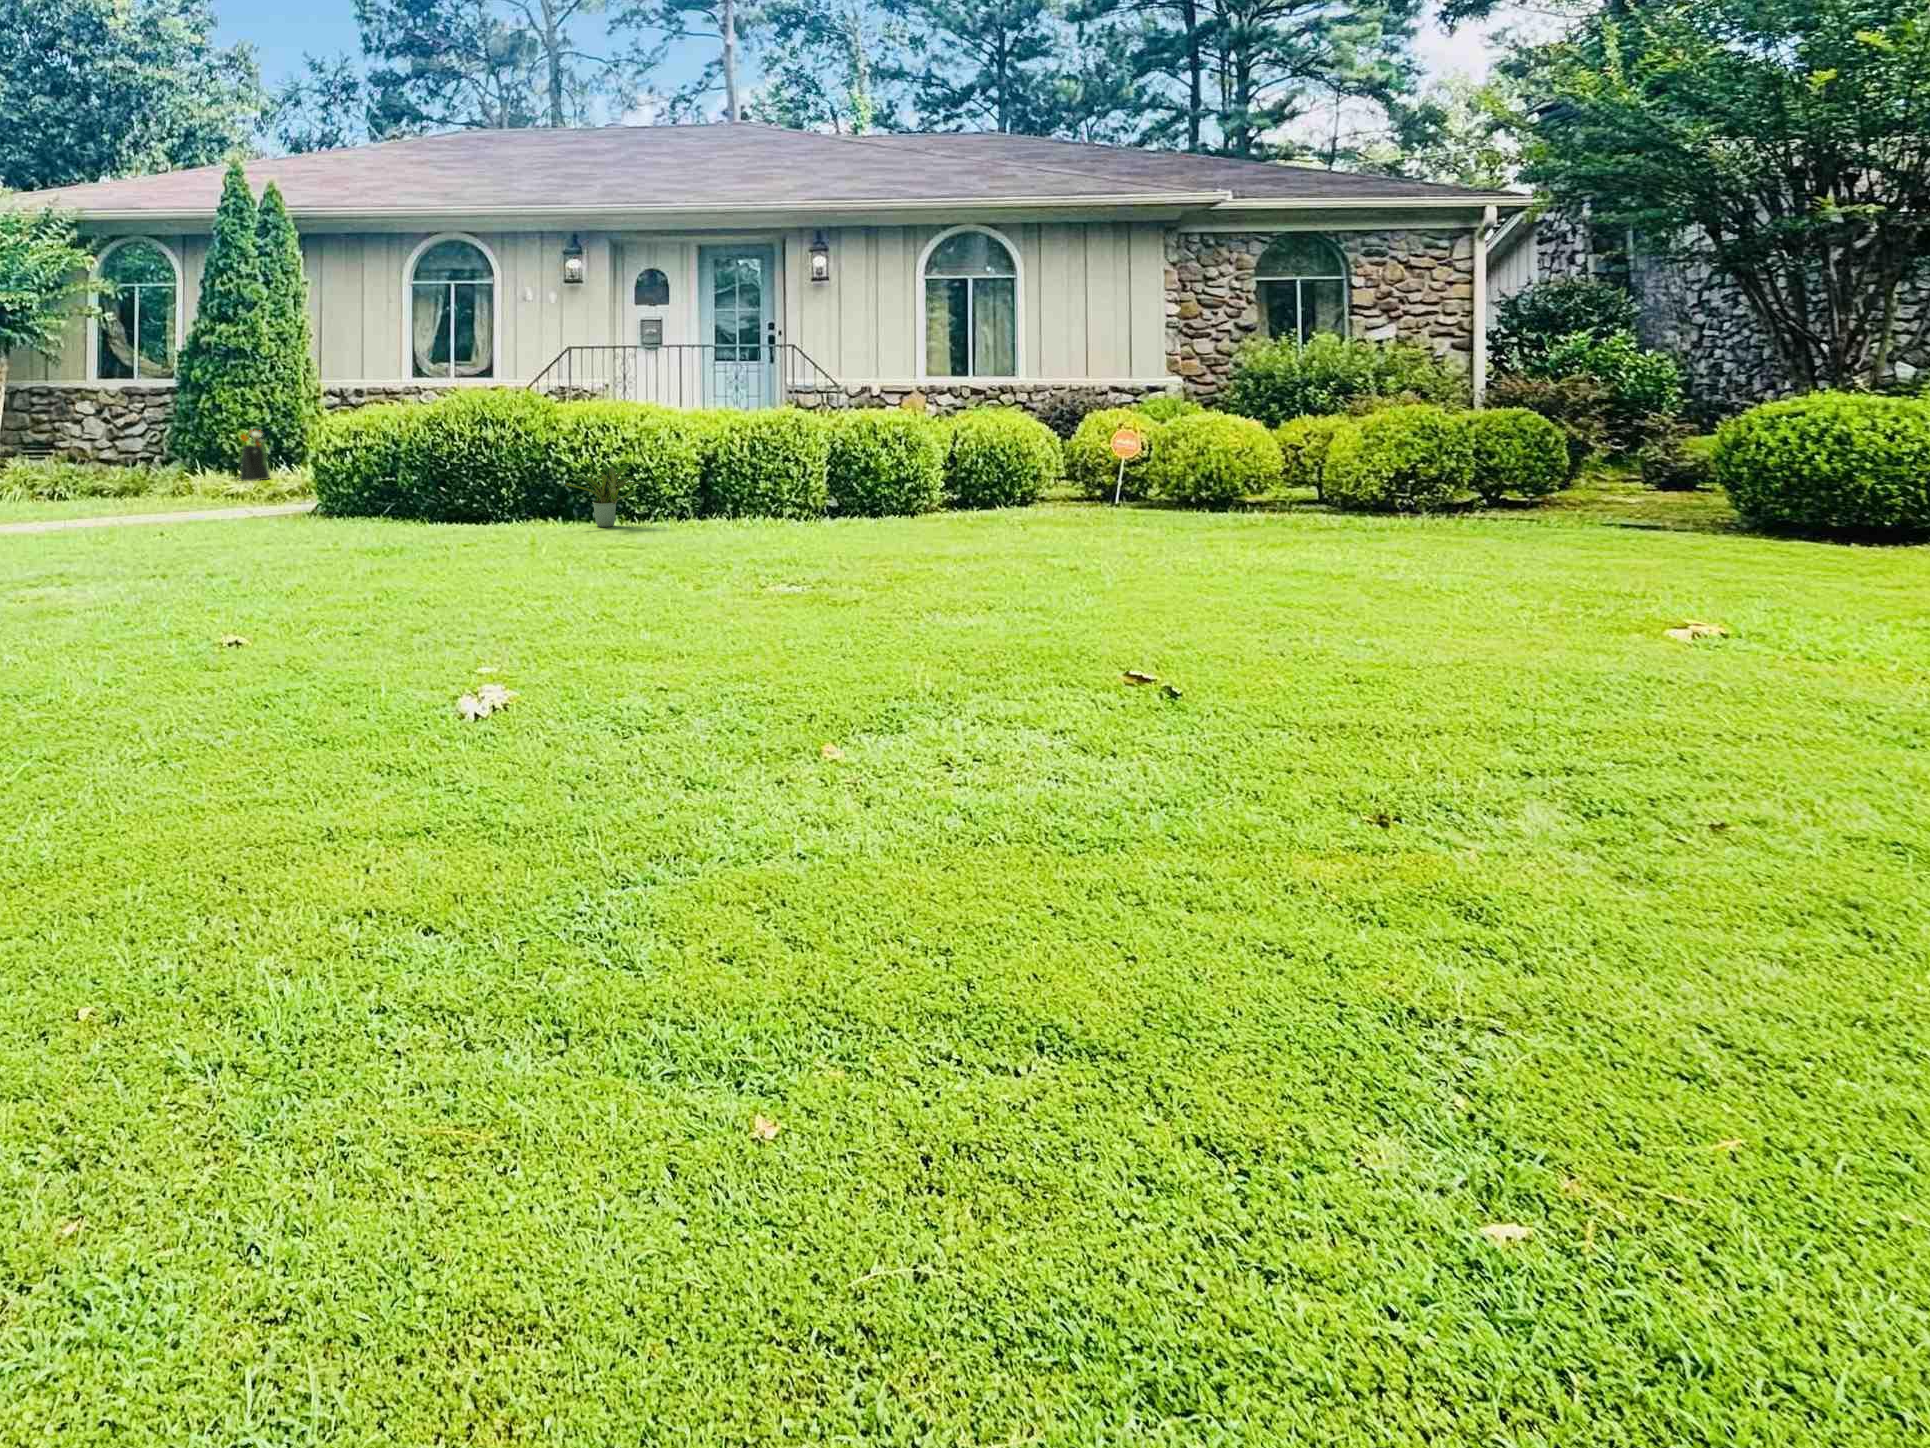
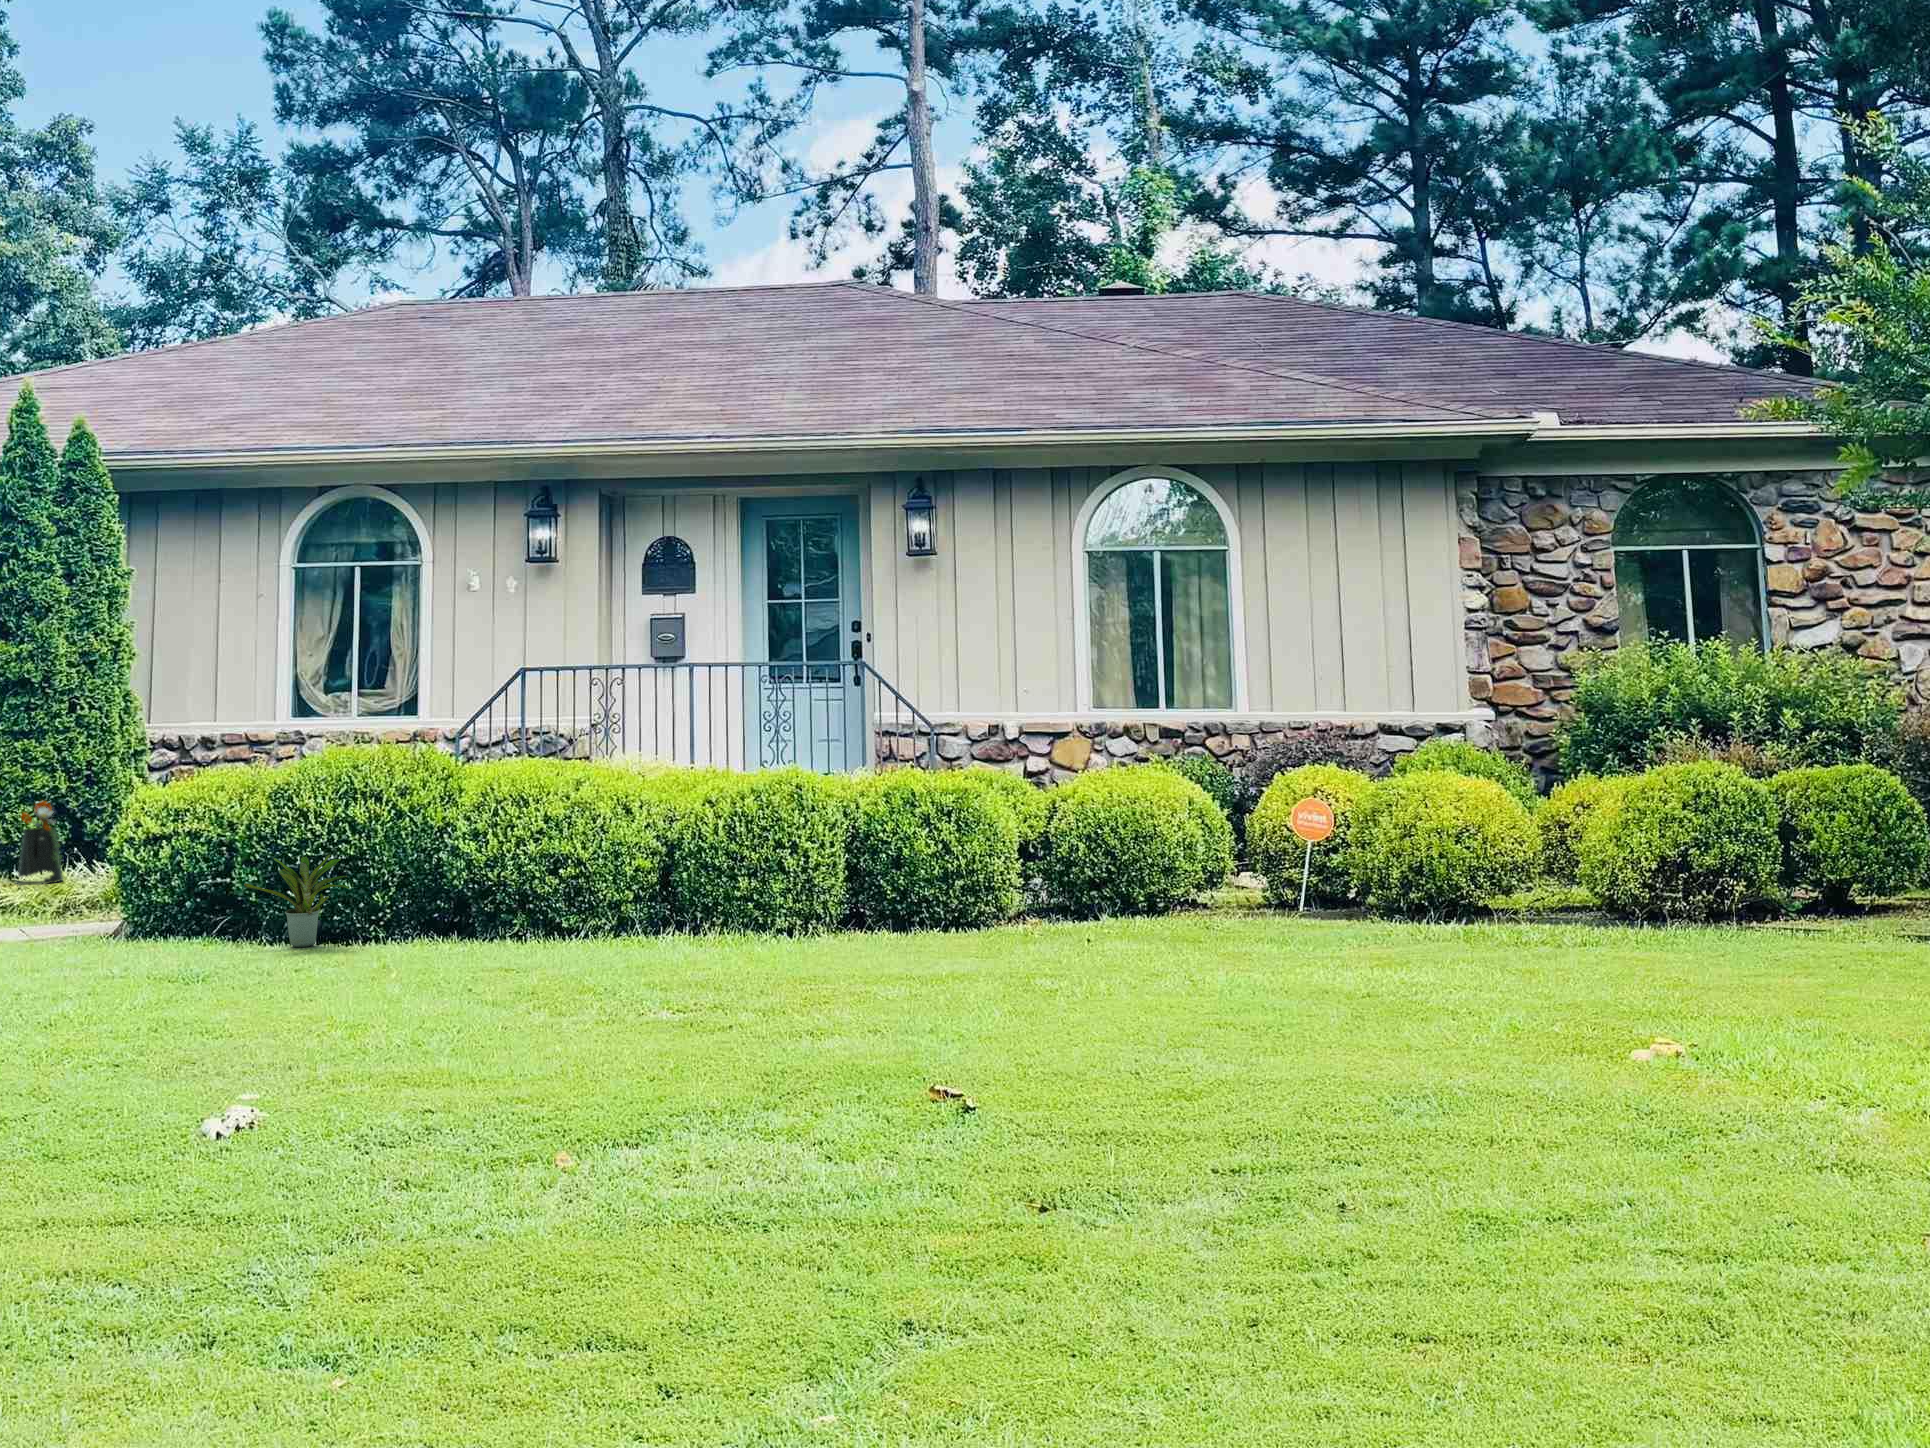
potted plant: present [566,462,646,527] -> present [244,854,351,947]

